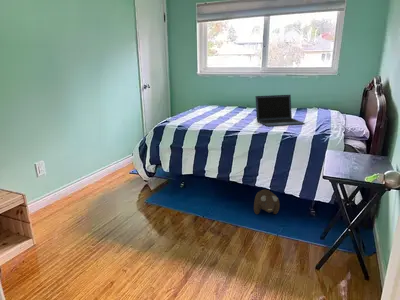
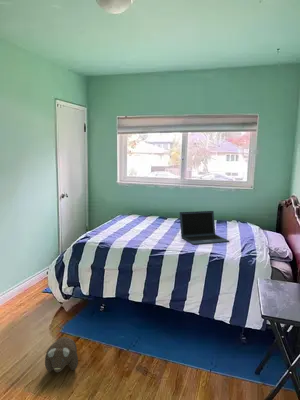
plush toy: present [254,189,280,214] -> present [45,337,78,372]

